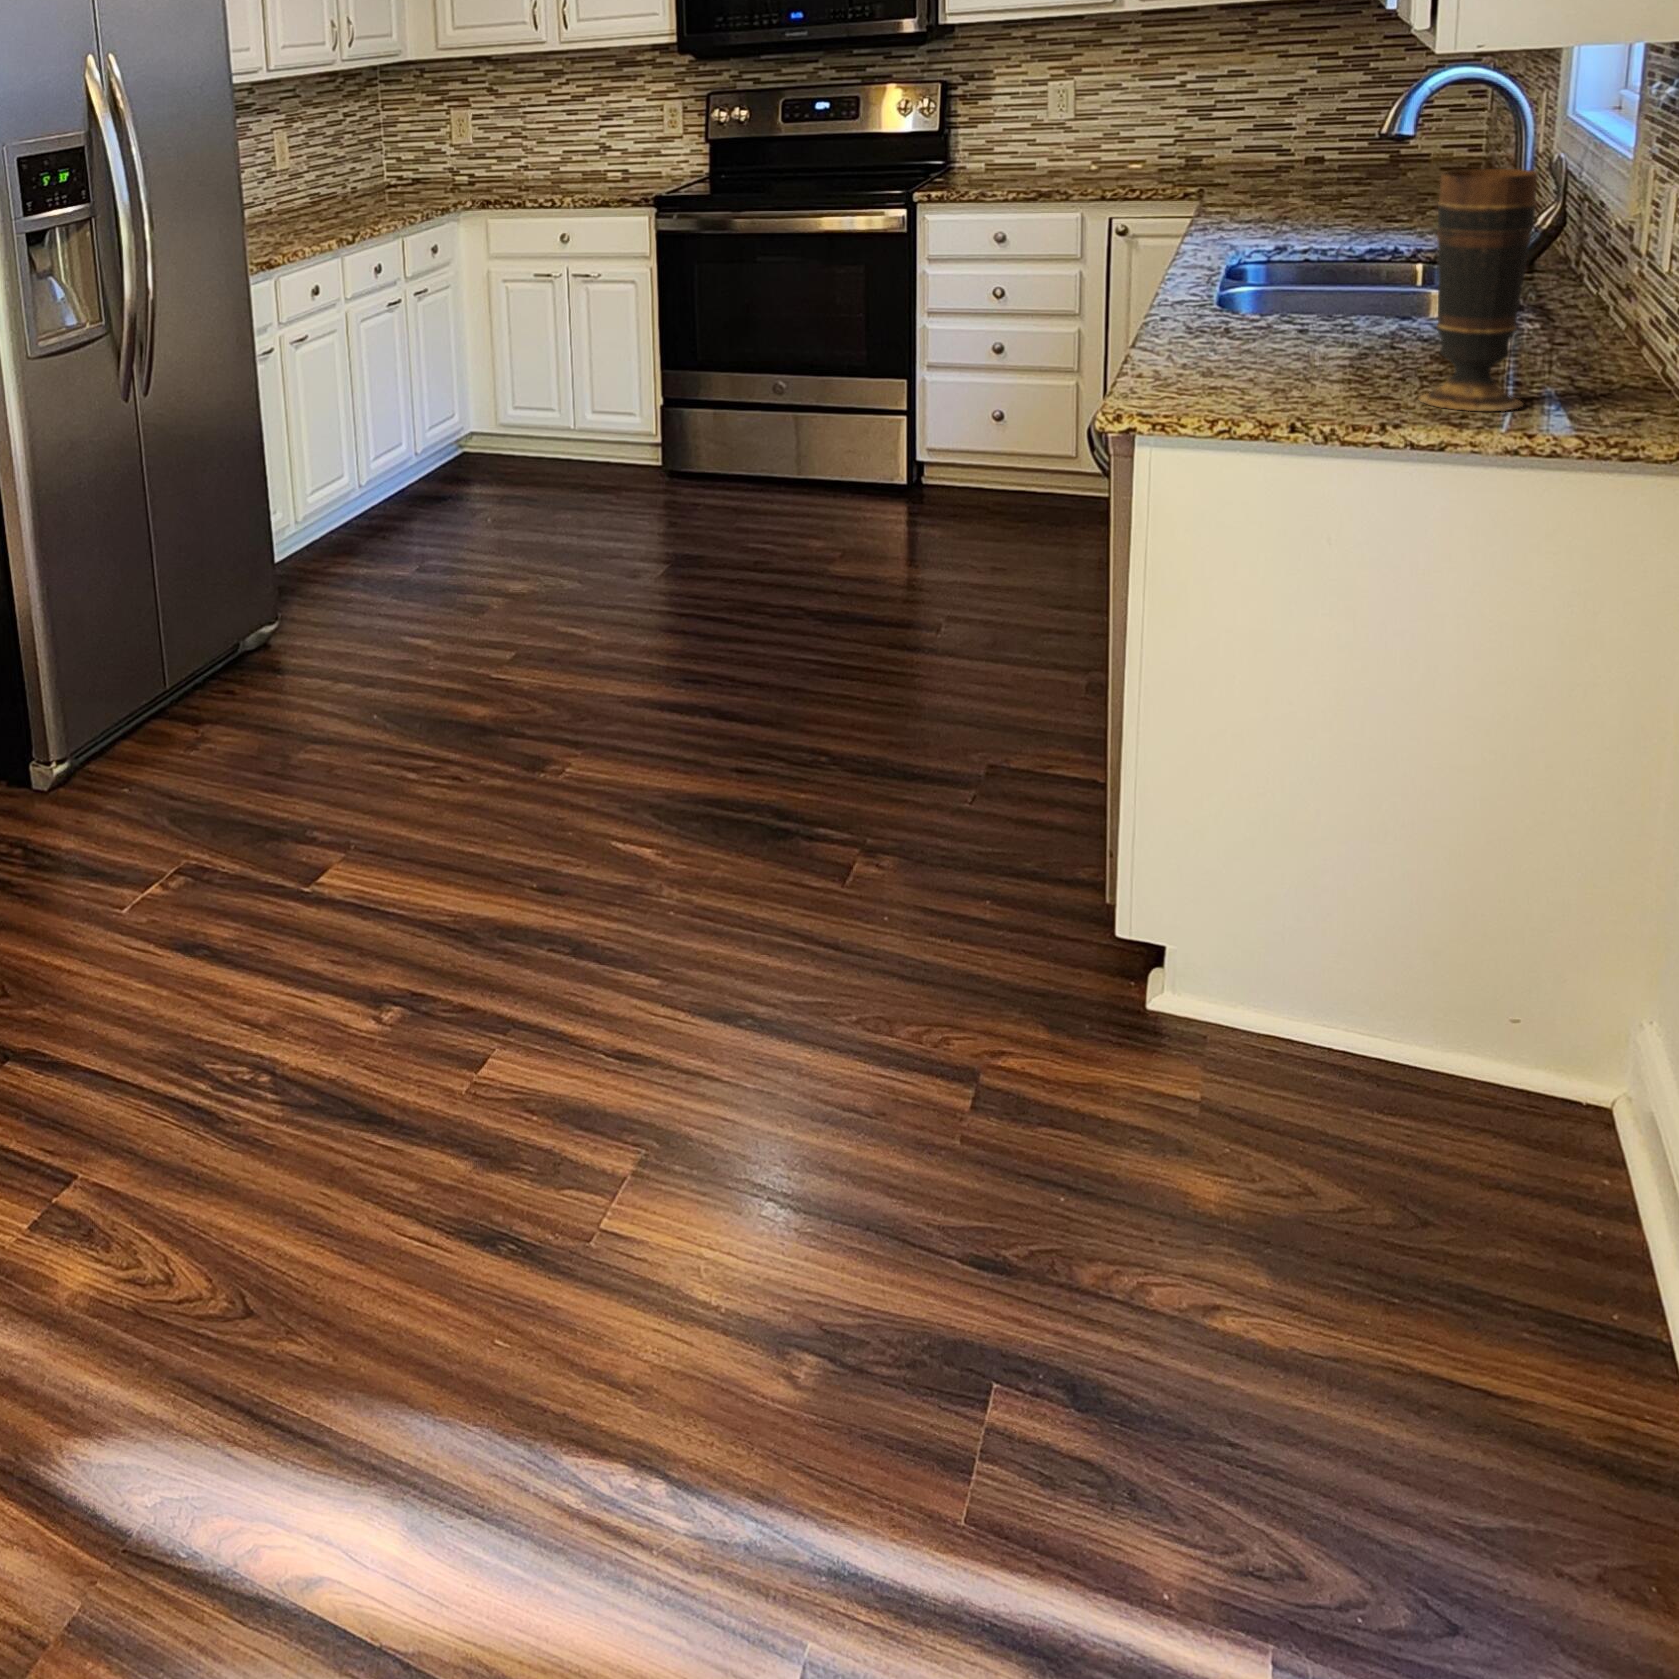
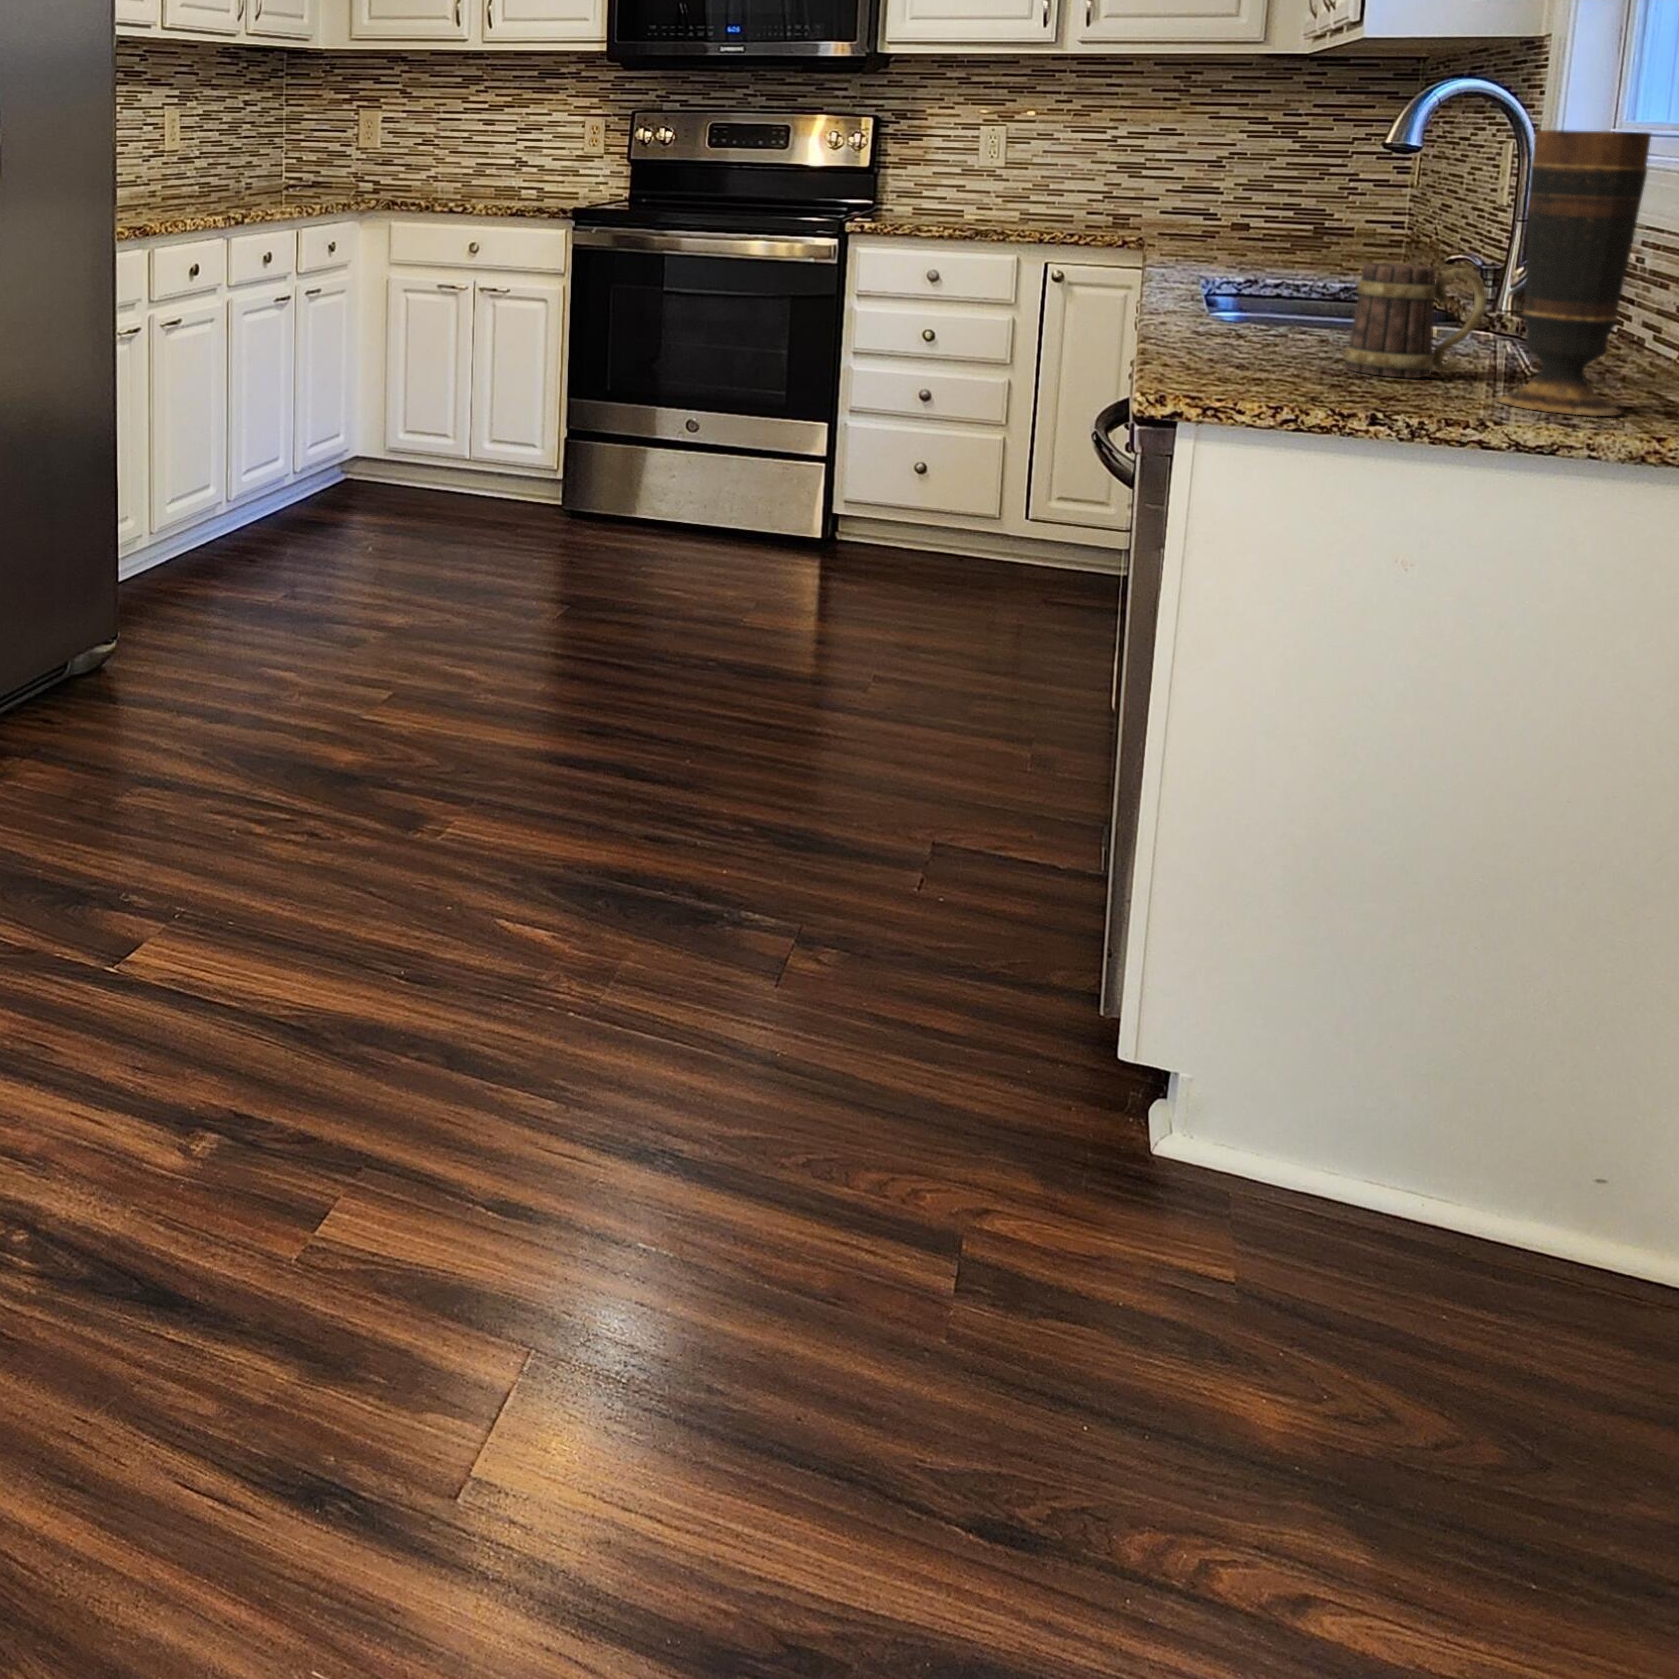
mug: none [1305,274,1426,374] -> present [1345,263,1487,378]

